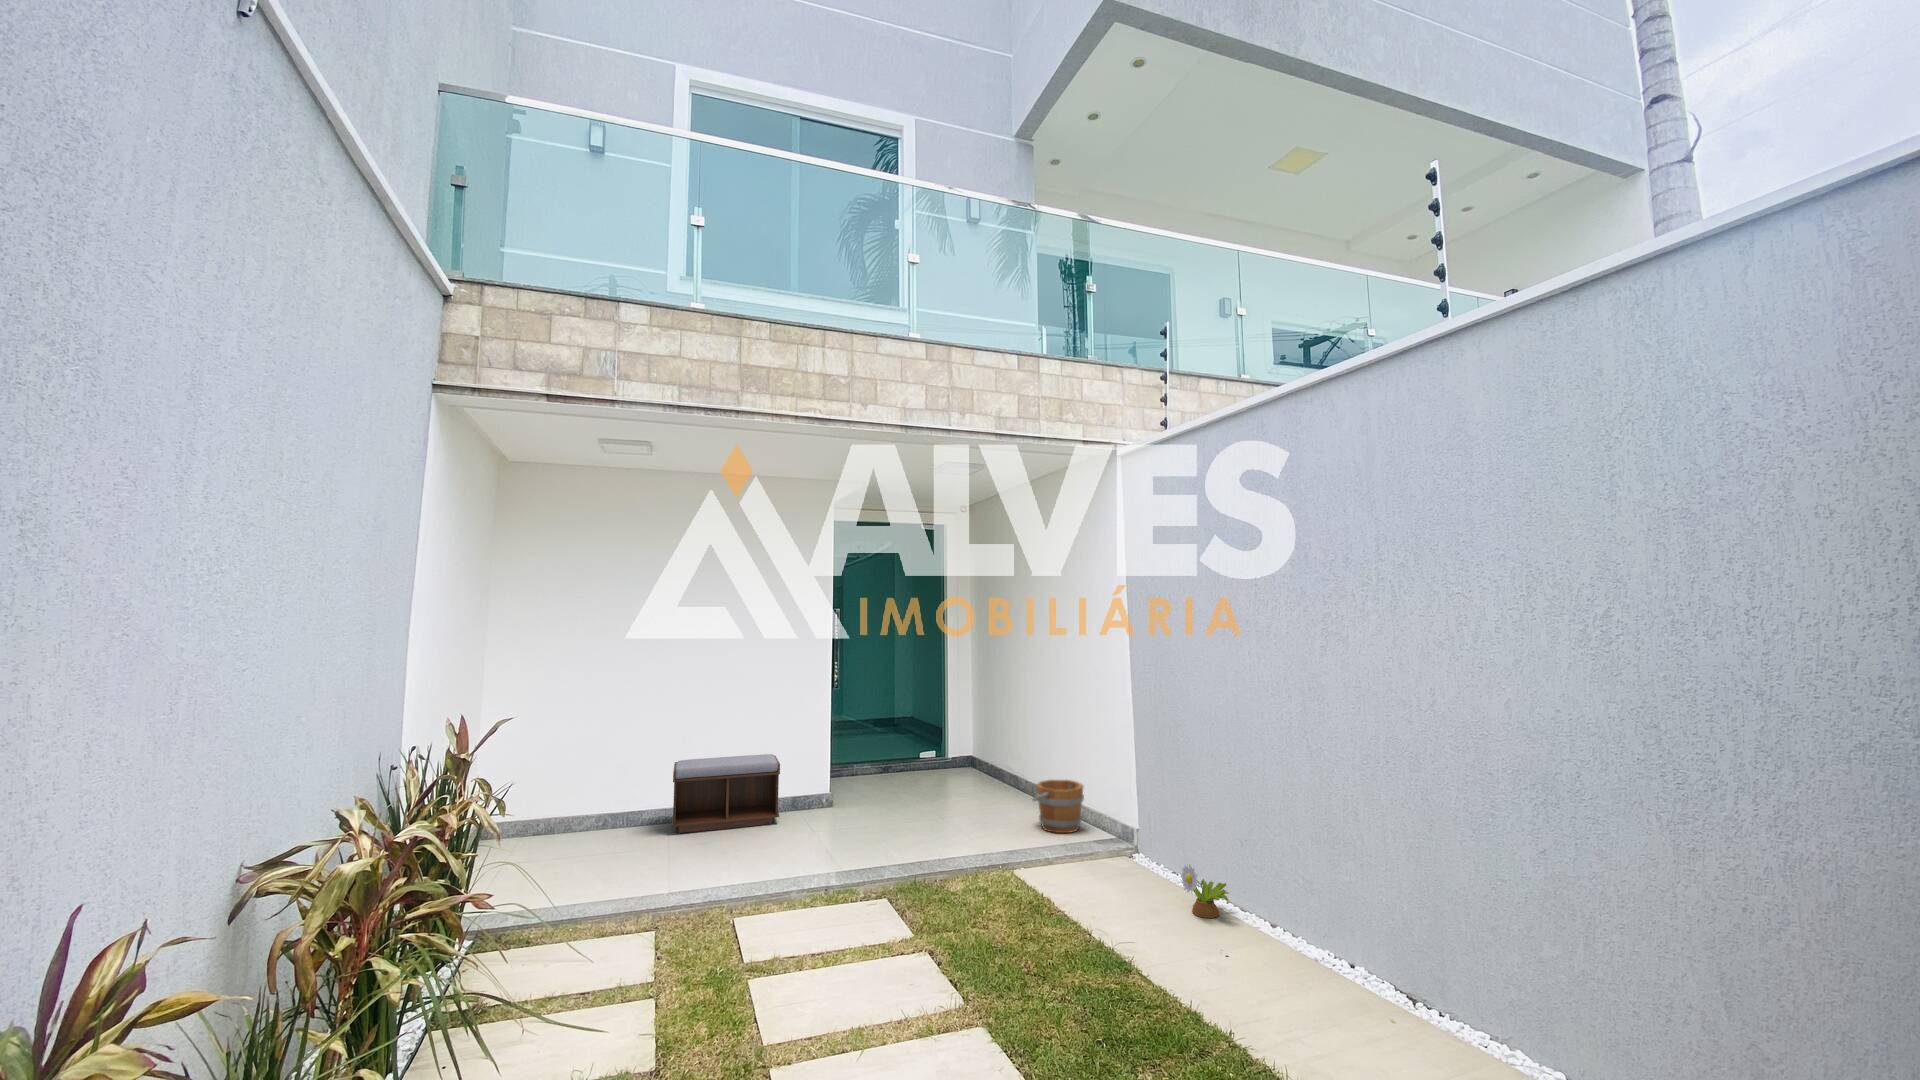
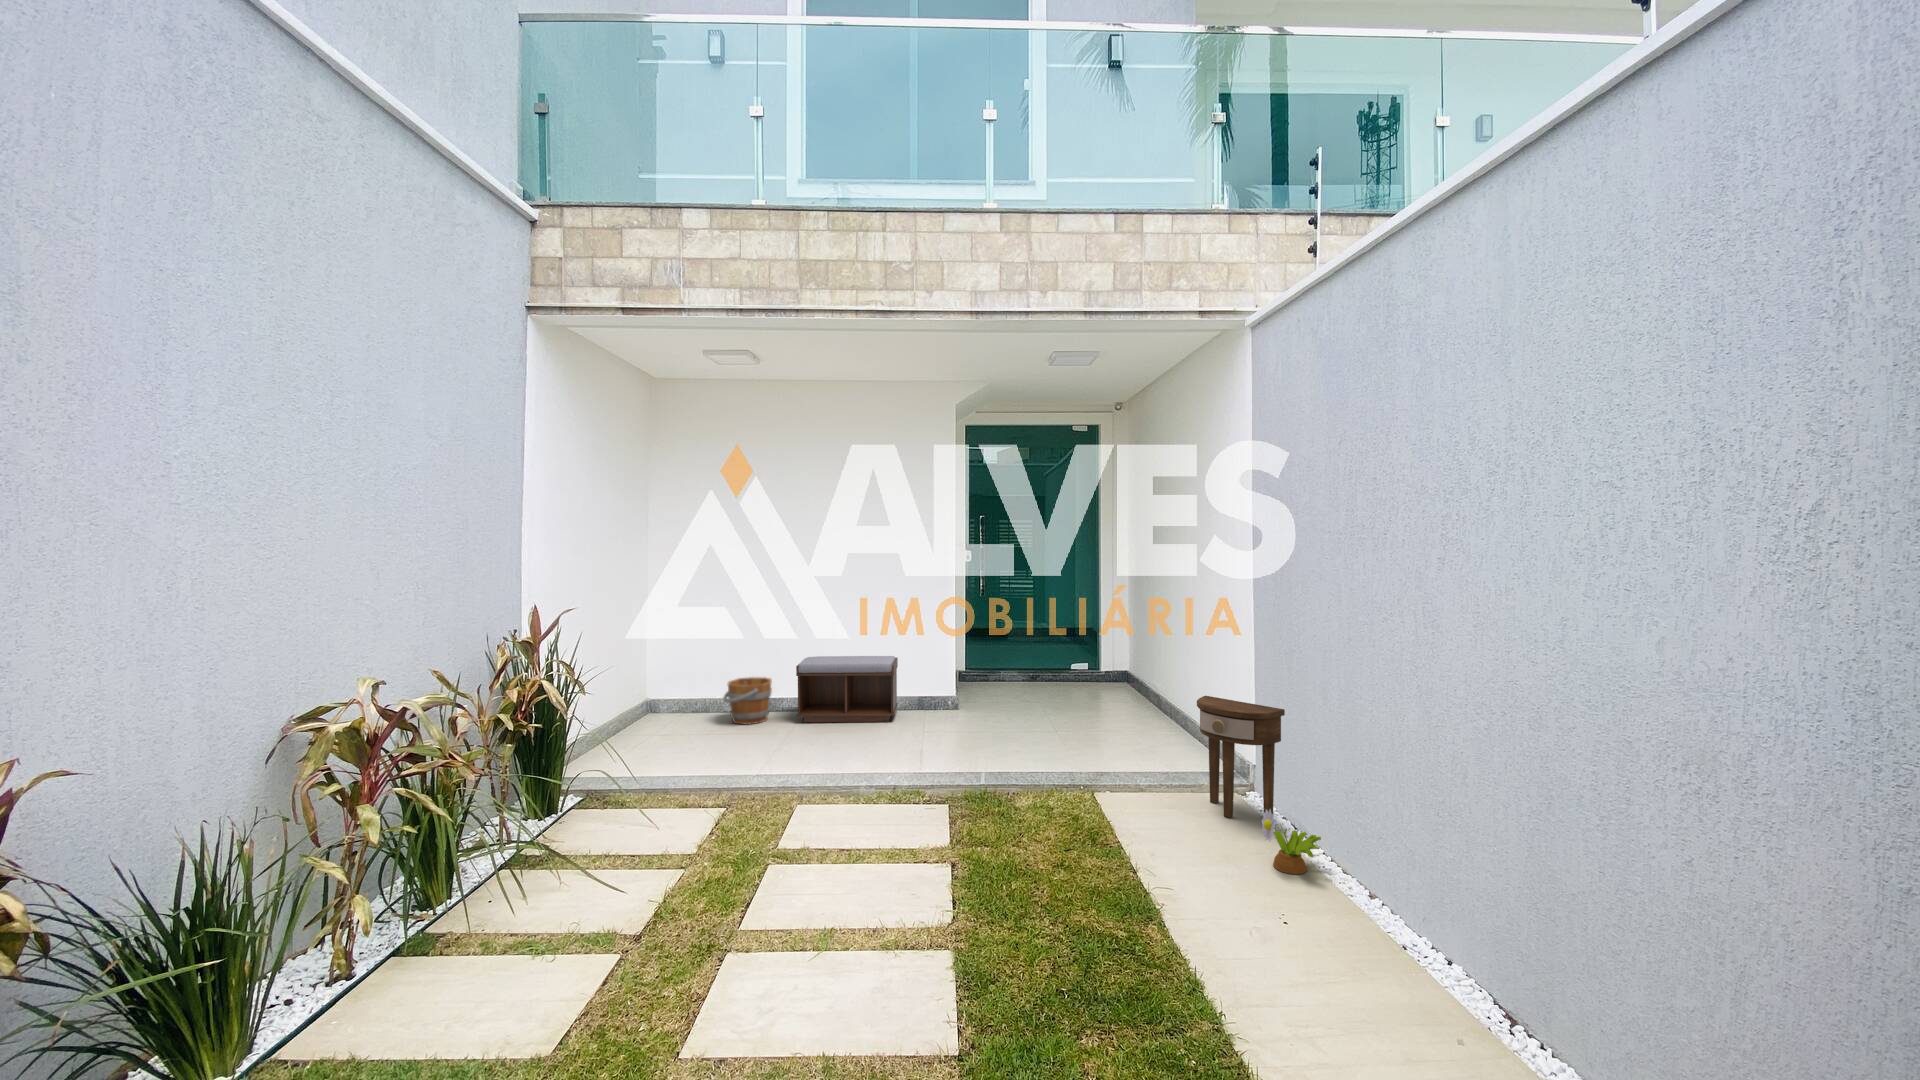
side table: none [1104,772,1177,879] -> present [1197,696,1285,818]
bucket: present [1033,780,1084,833] -> present [723,677,772,724]

